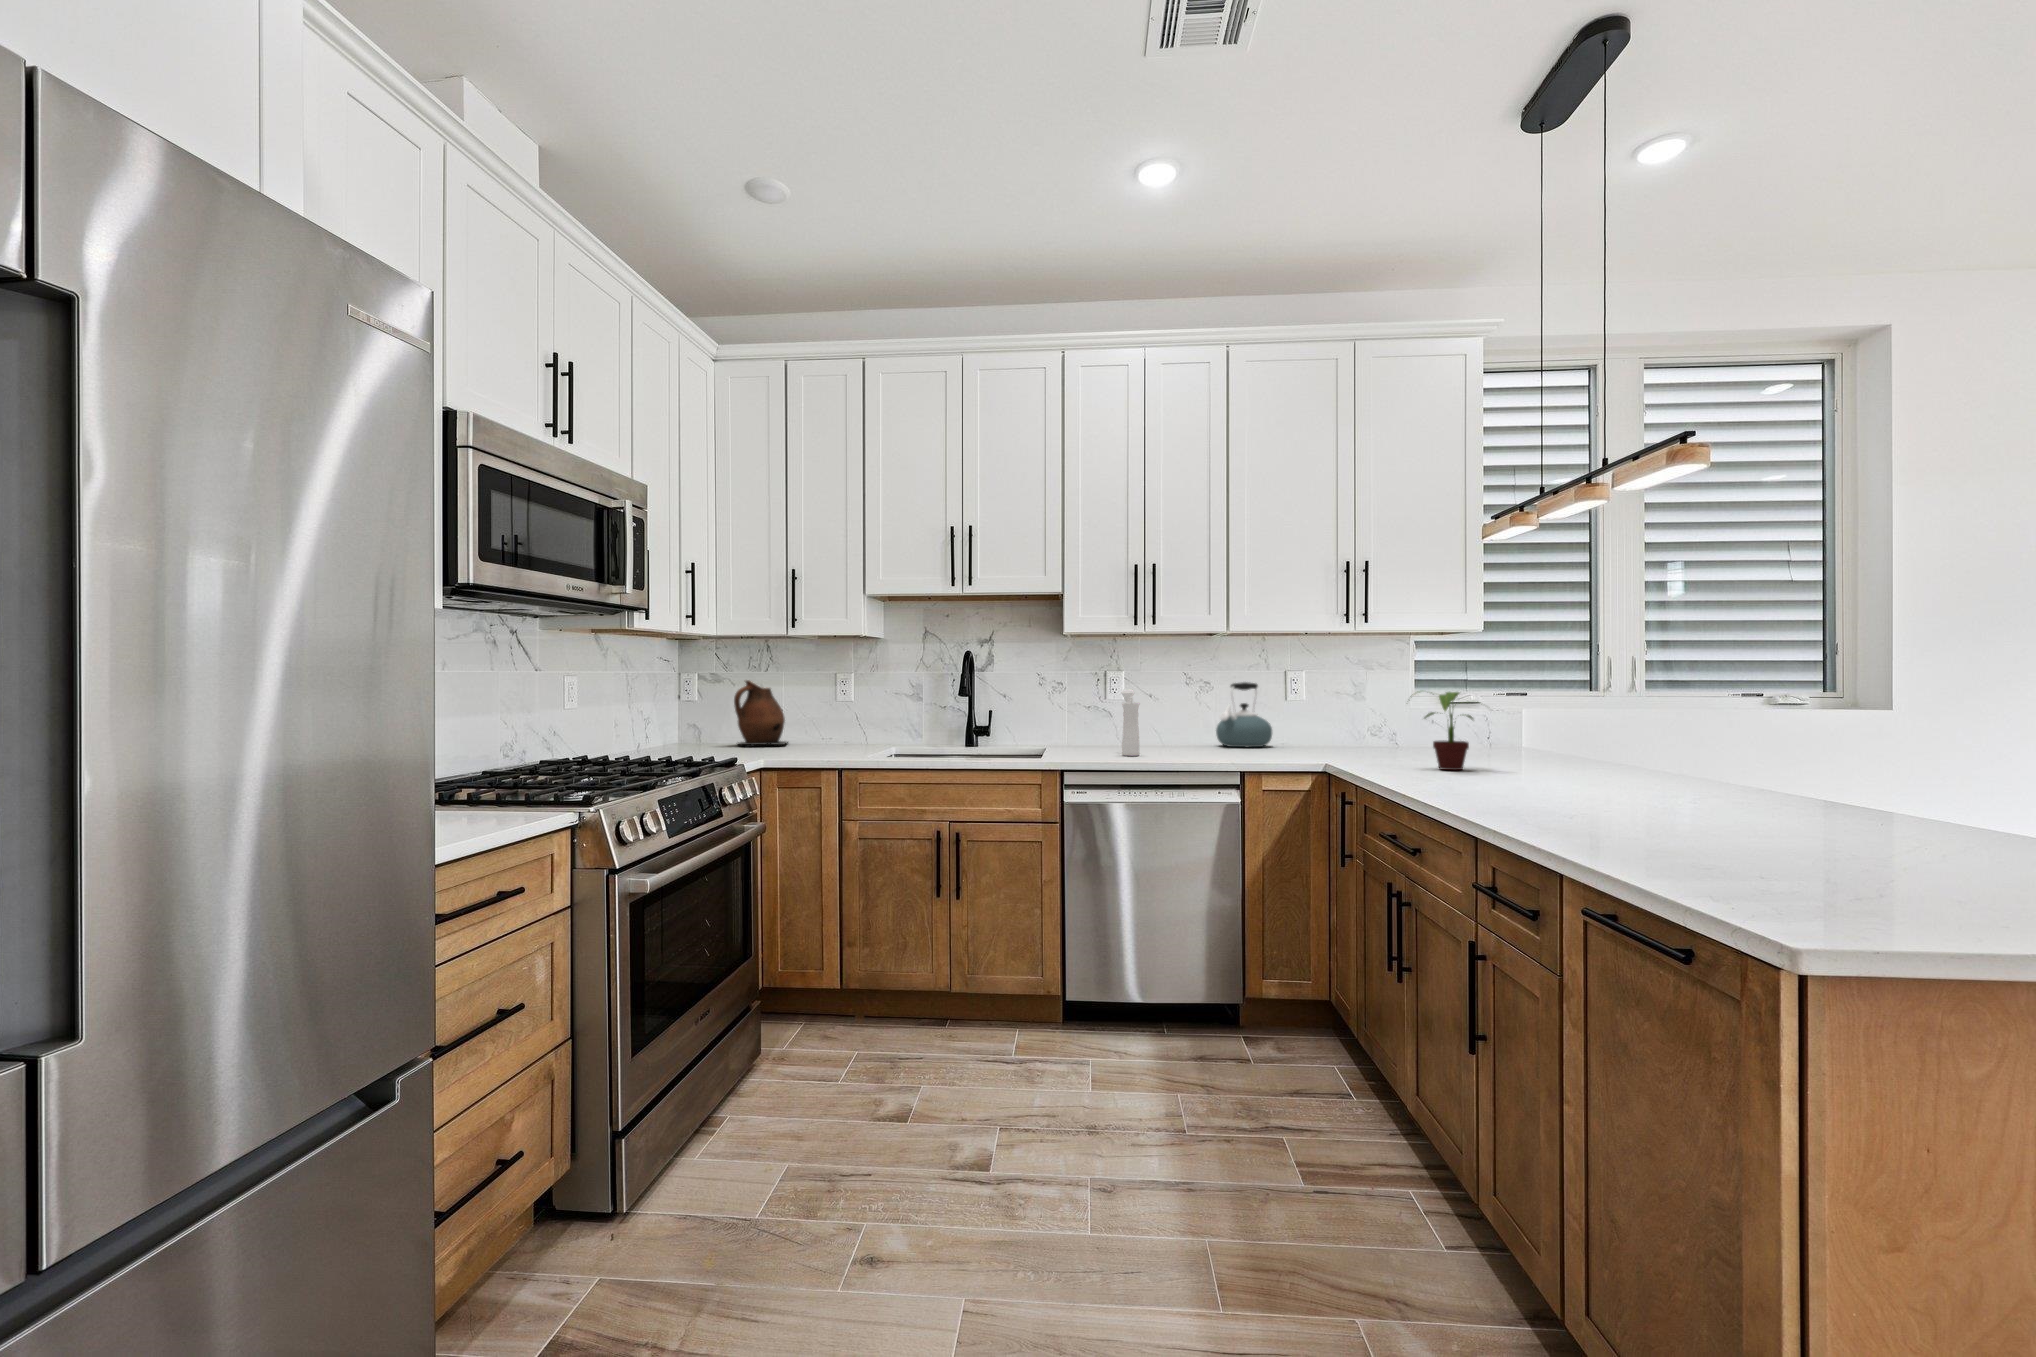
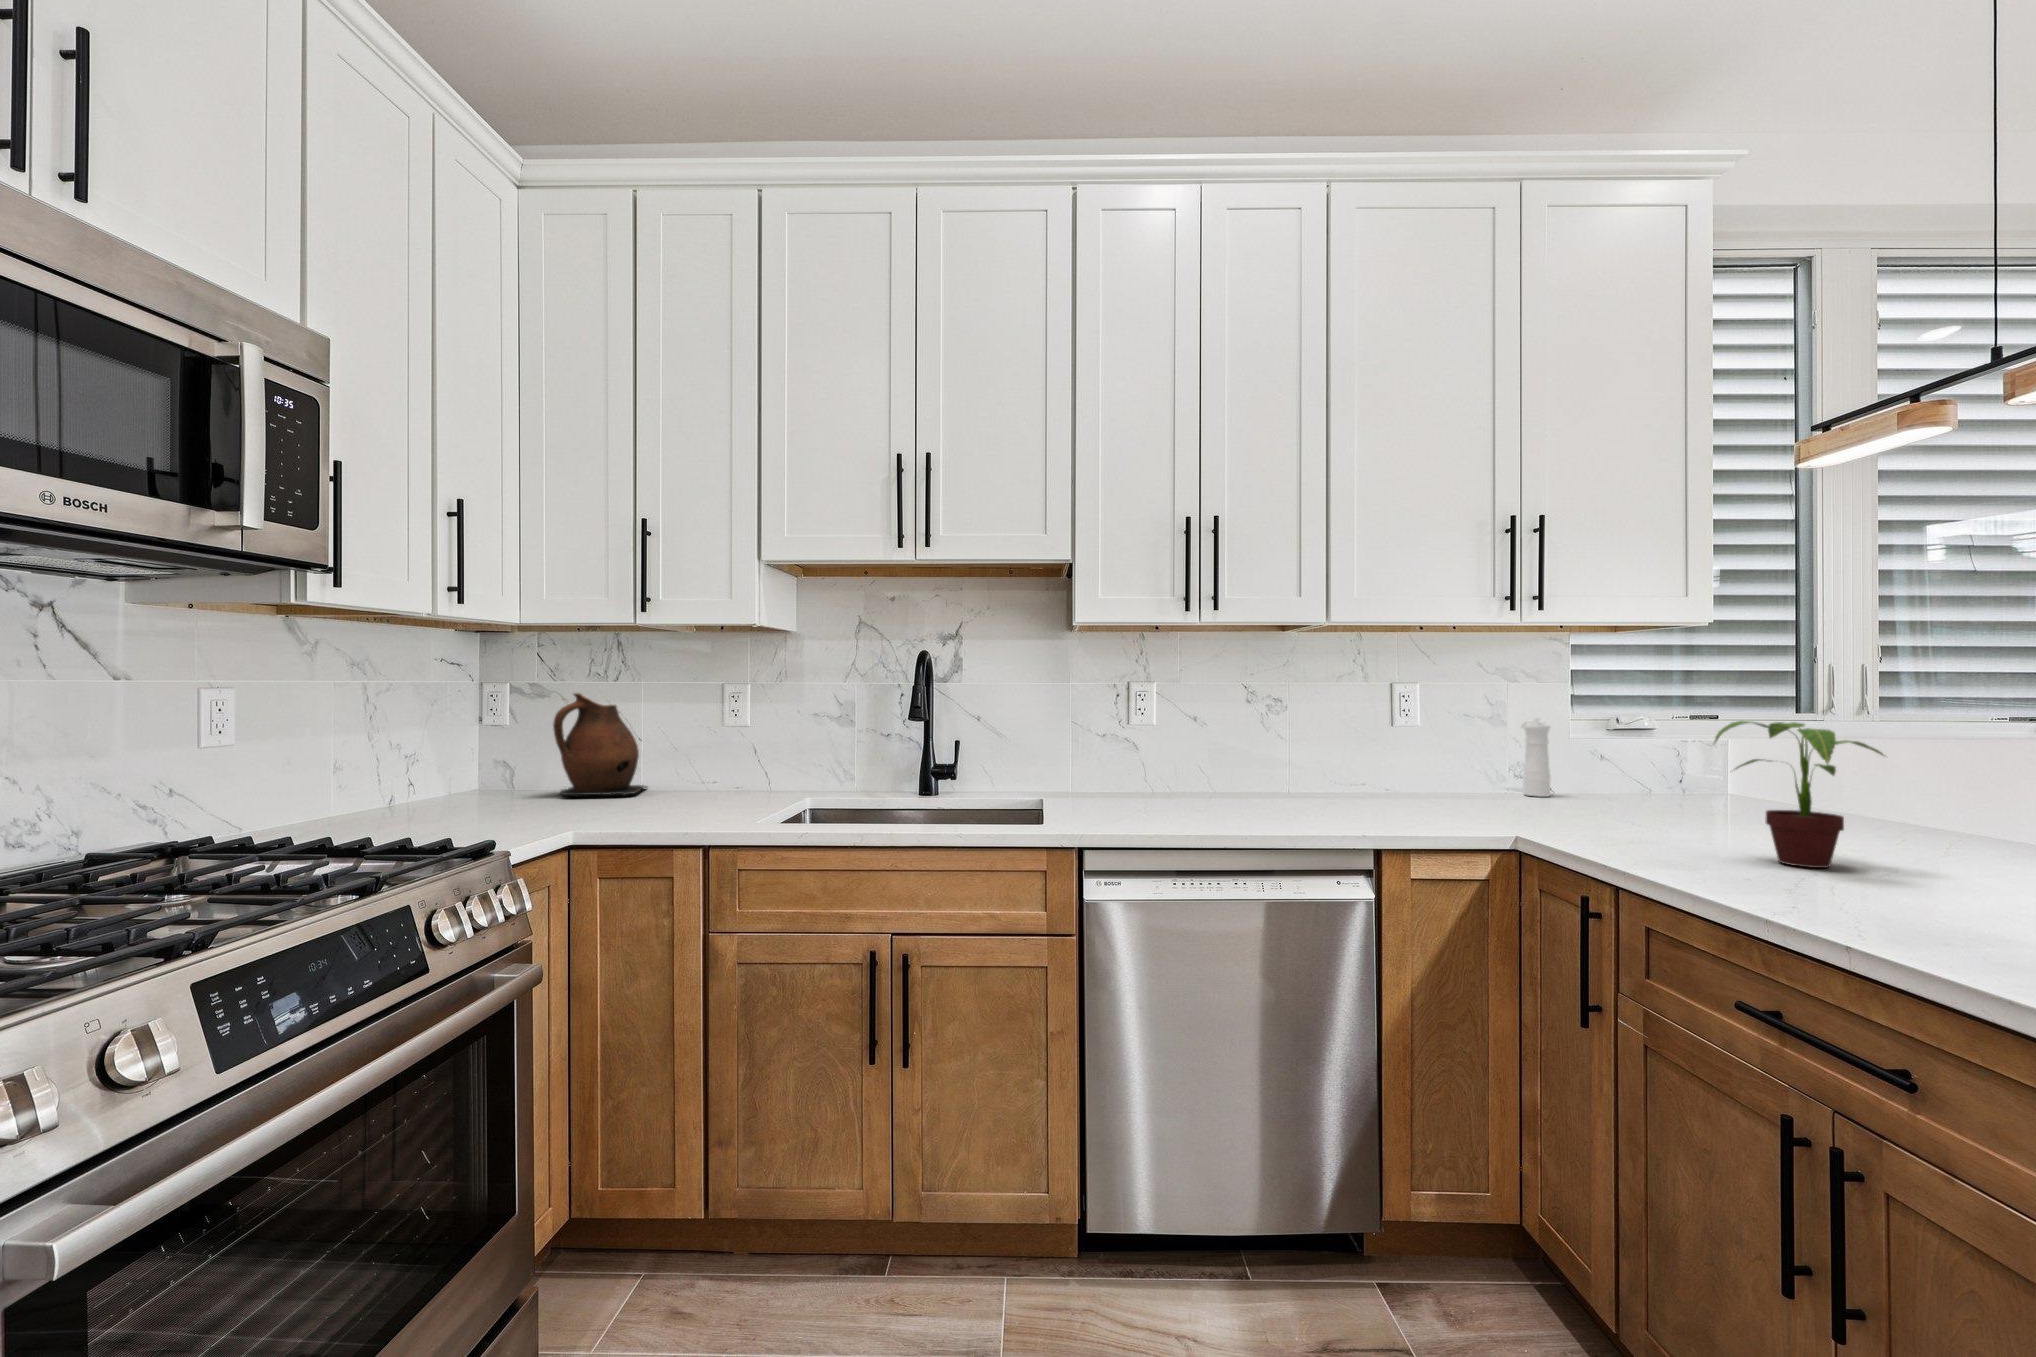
kettle: present [1216,682,1272,747] -> none [1291,699,1377,797]
pepper mill: present [1121,689,1140,756] -> present [1520,718,1550,797]

